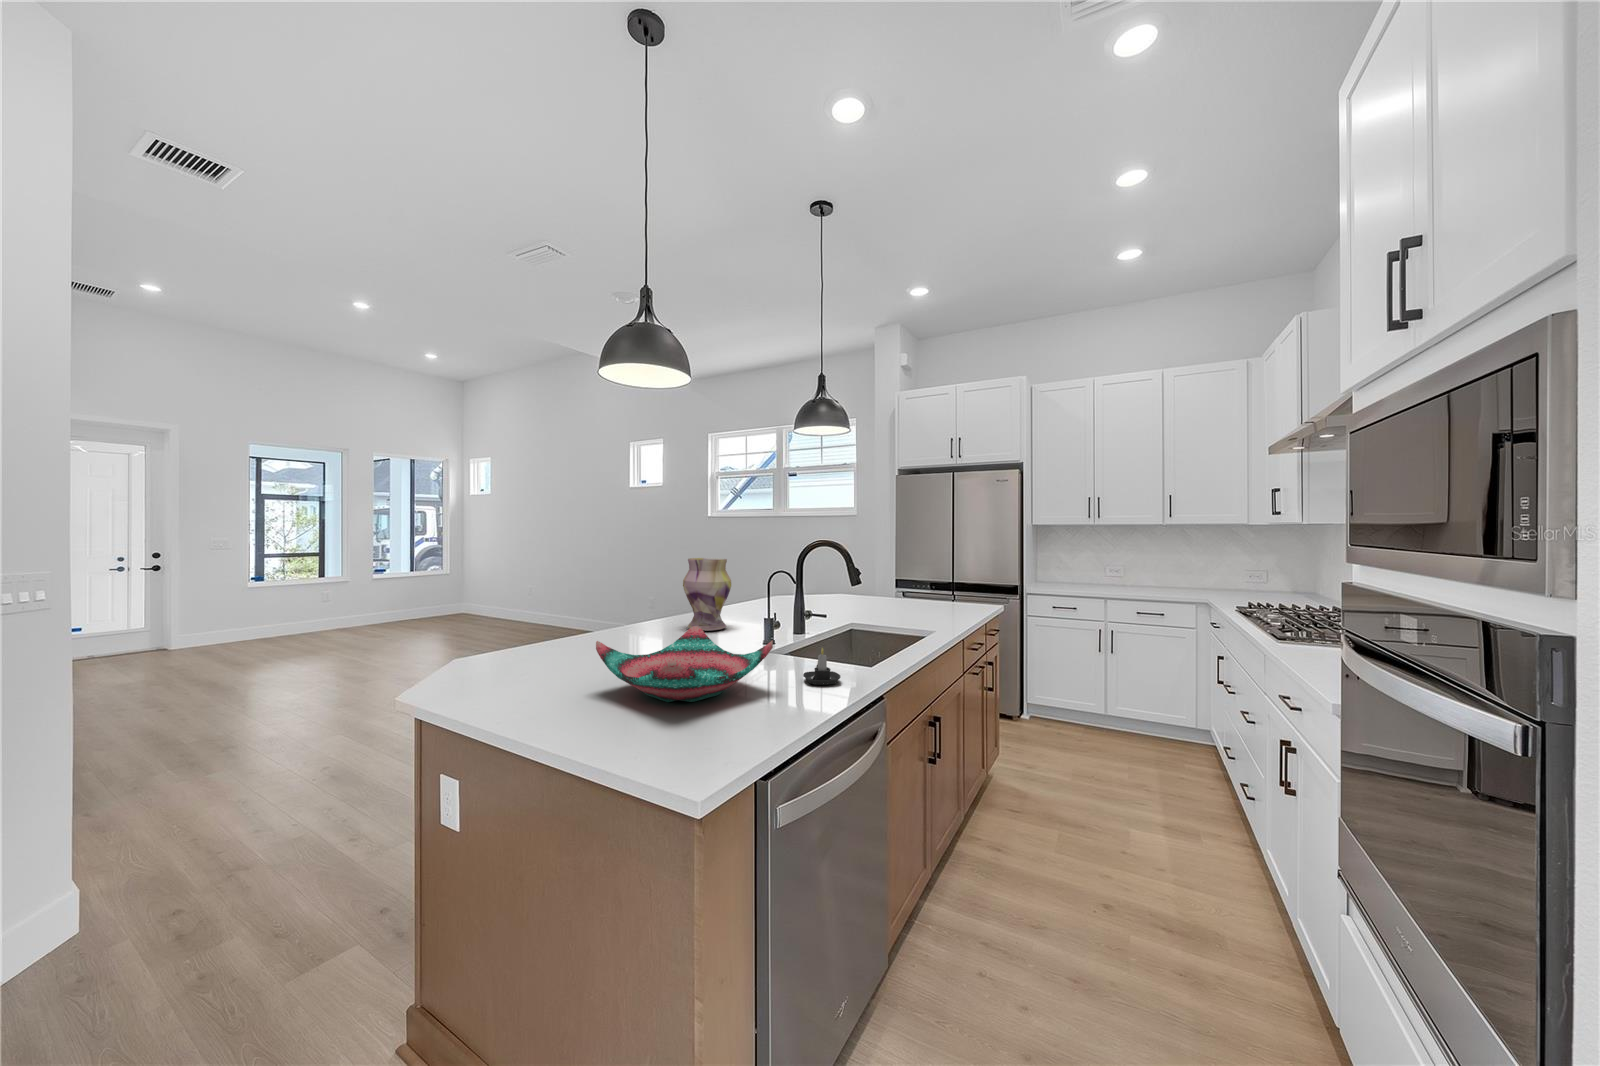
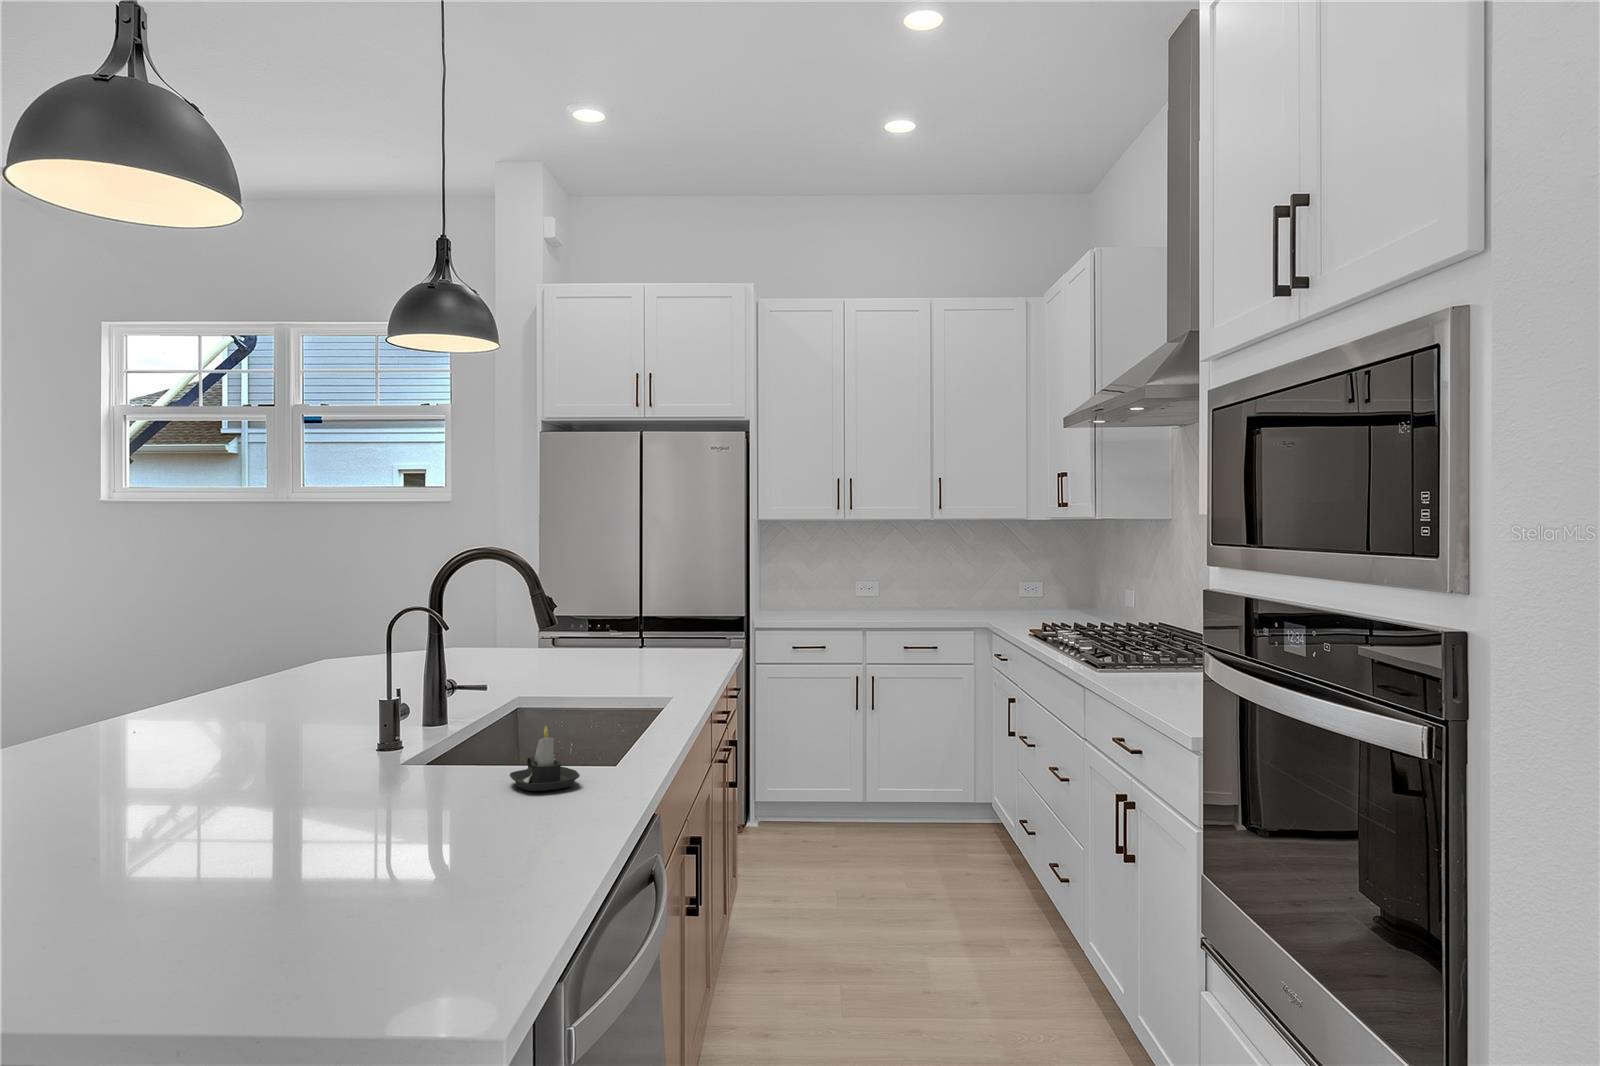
vase: present [683,558,731,631] -> none [182,575,292,721]
decorative bowl: present [596,626,773,702] -> none [89,706,473,856]

